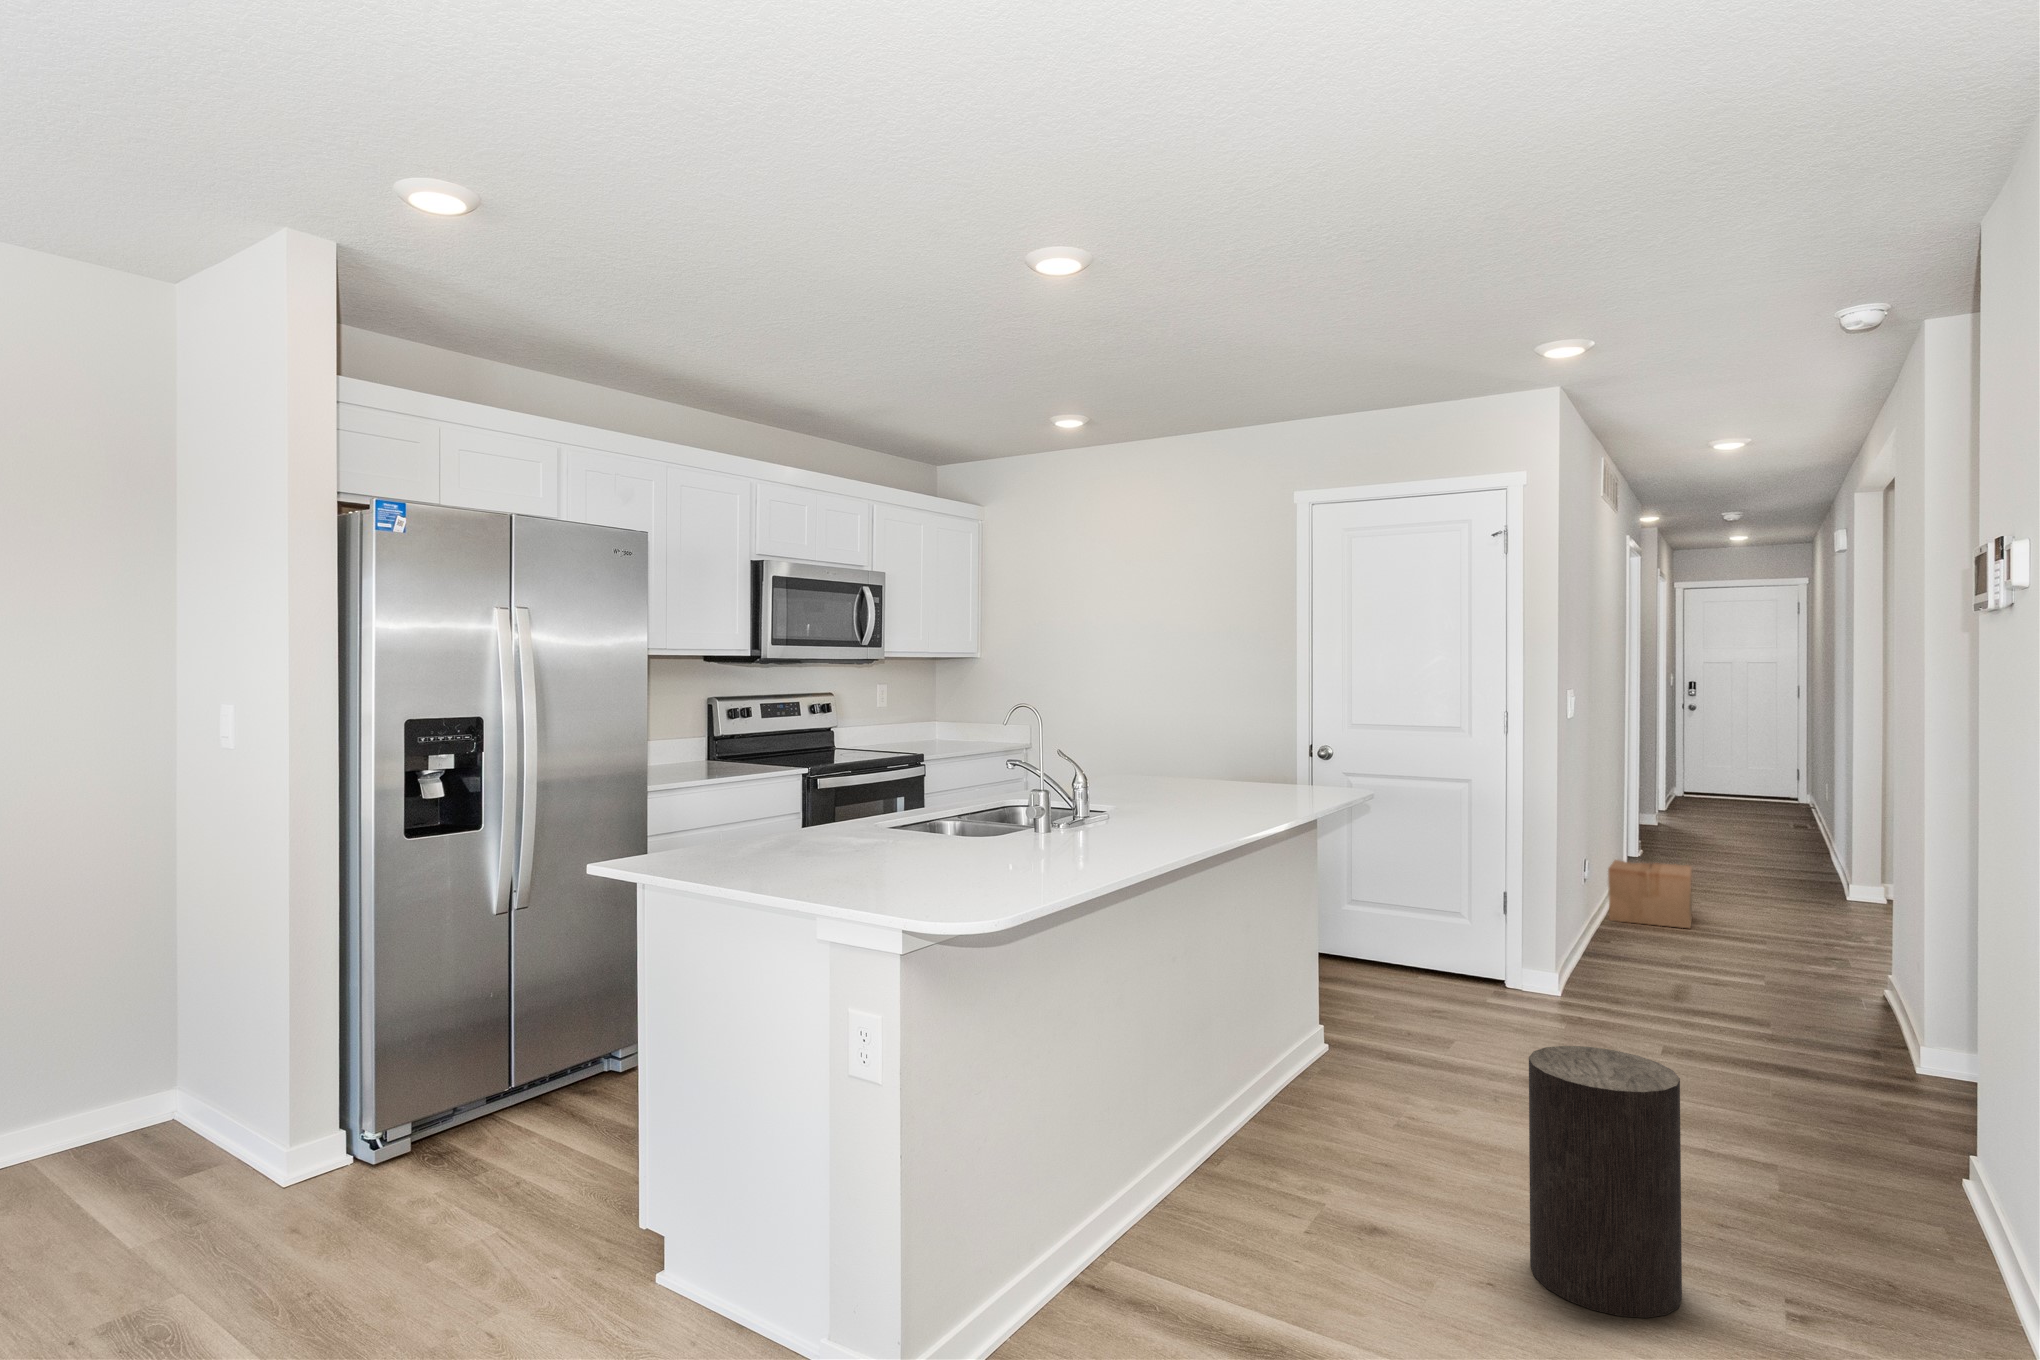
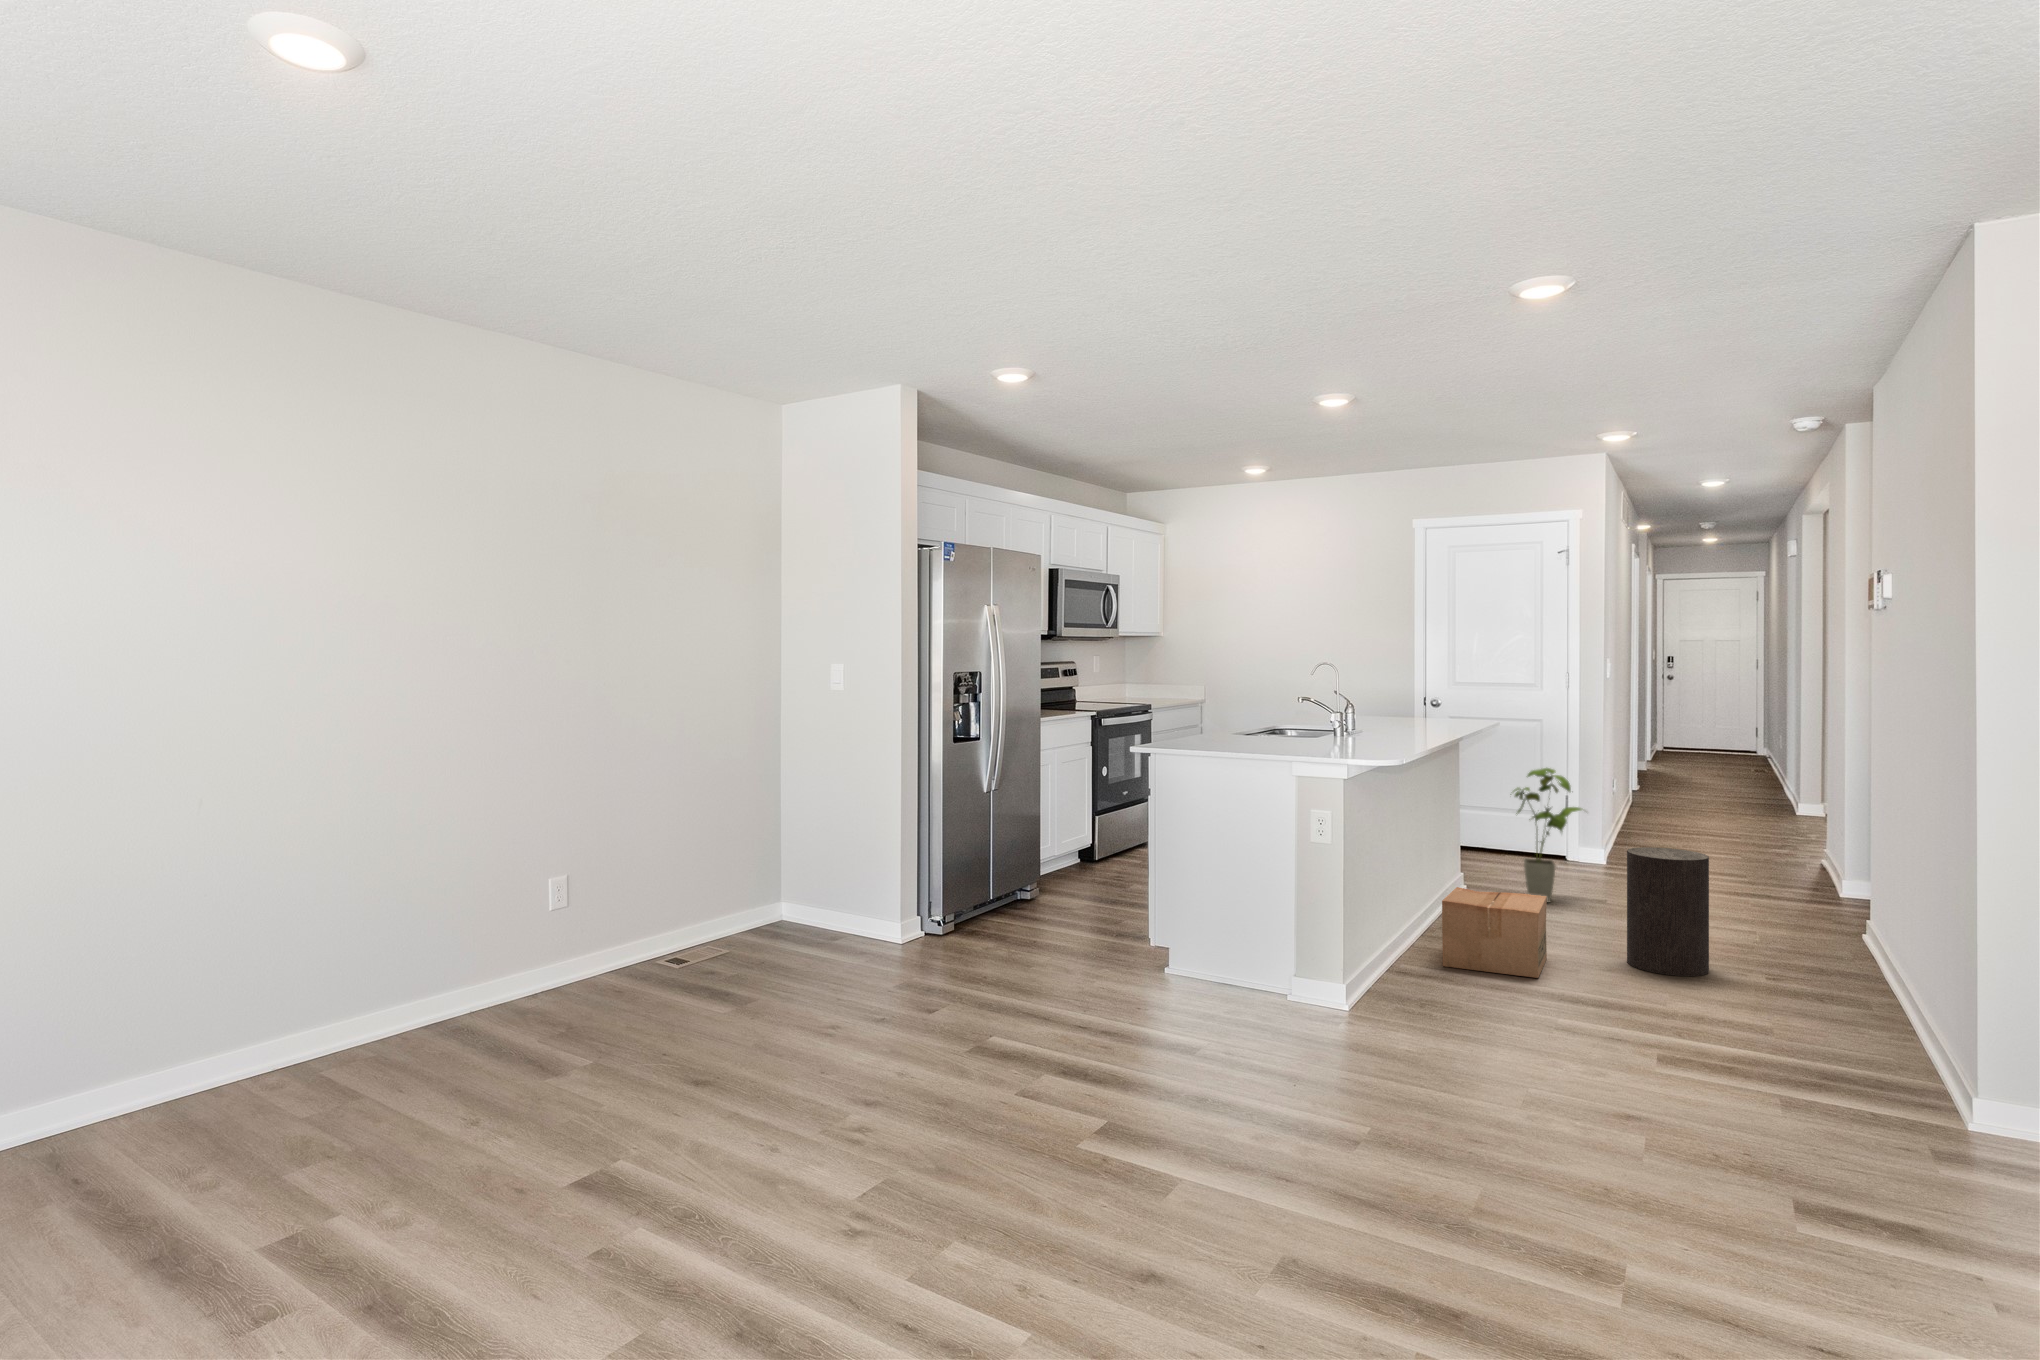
cardboard box: present [1608,860,1692,928] -> present [1442,887,1547,978]
house plant: none [1386,868,1509,1086] -> present [1513,768,1582,902]

